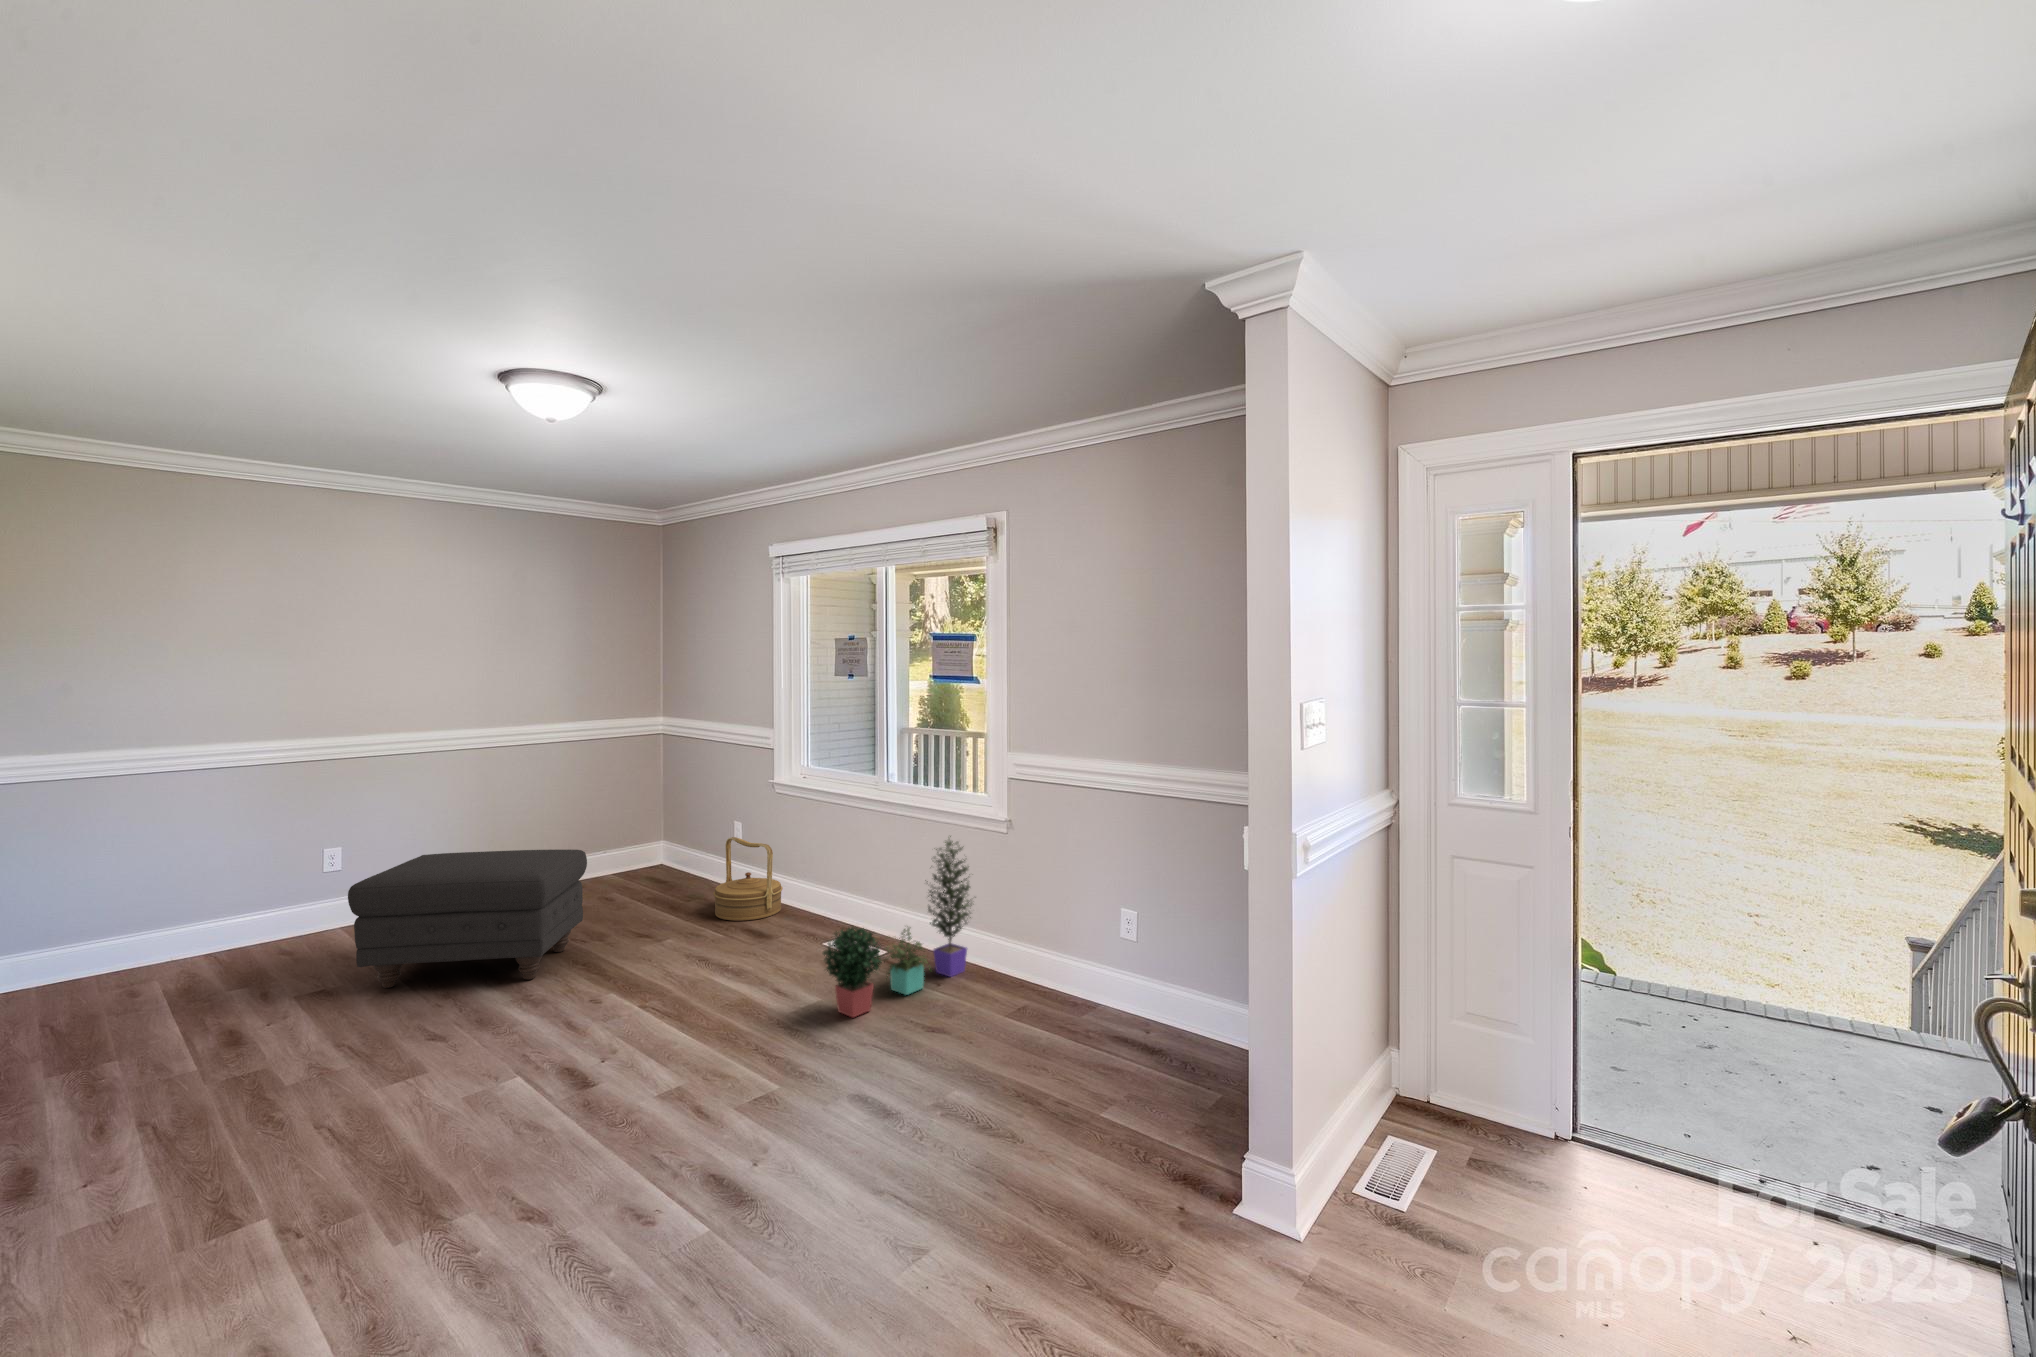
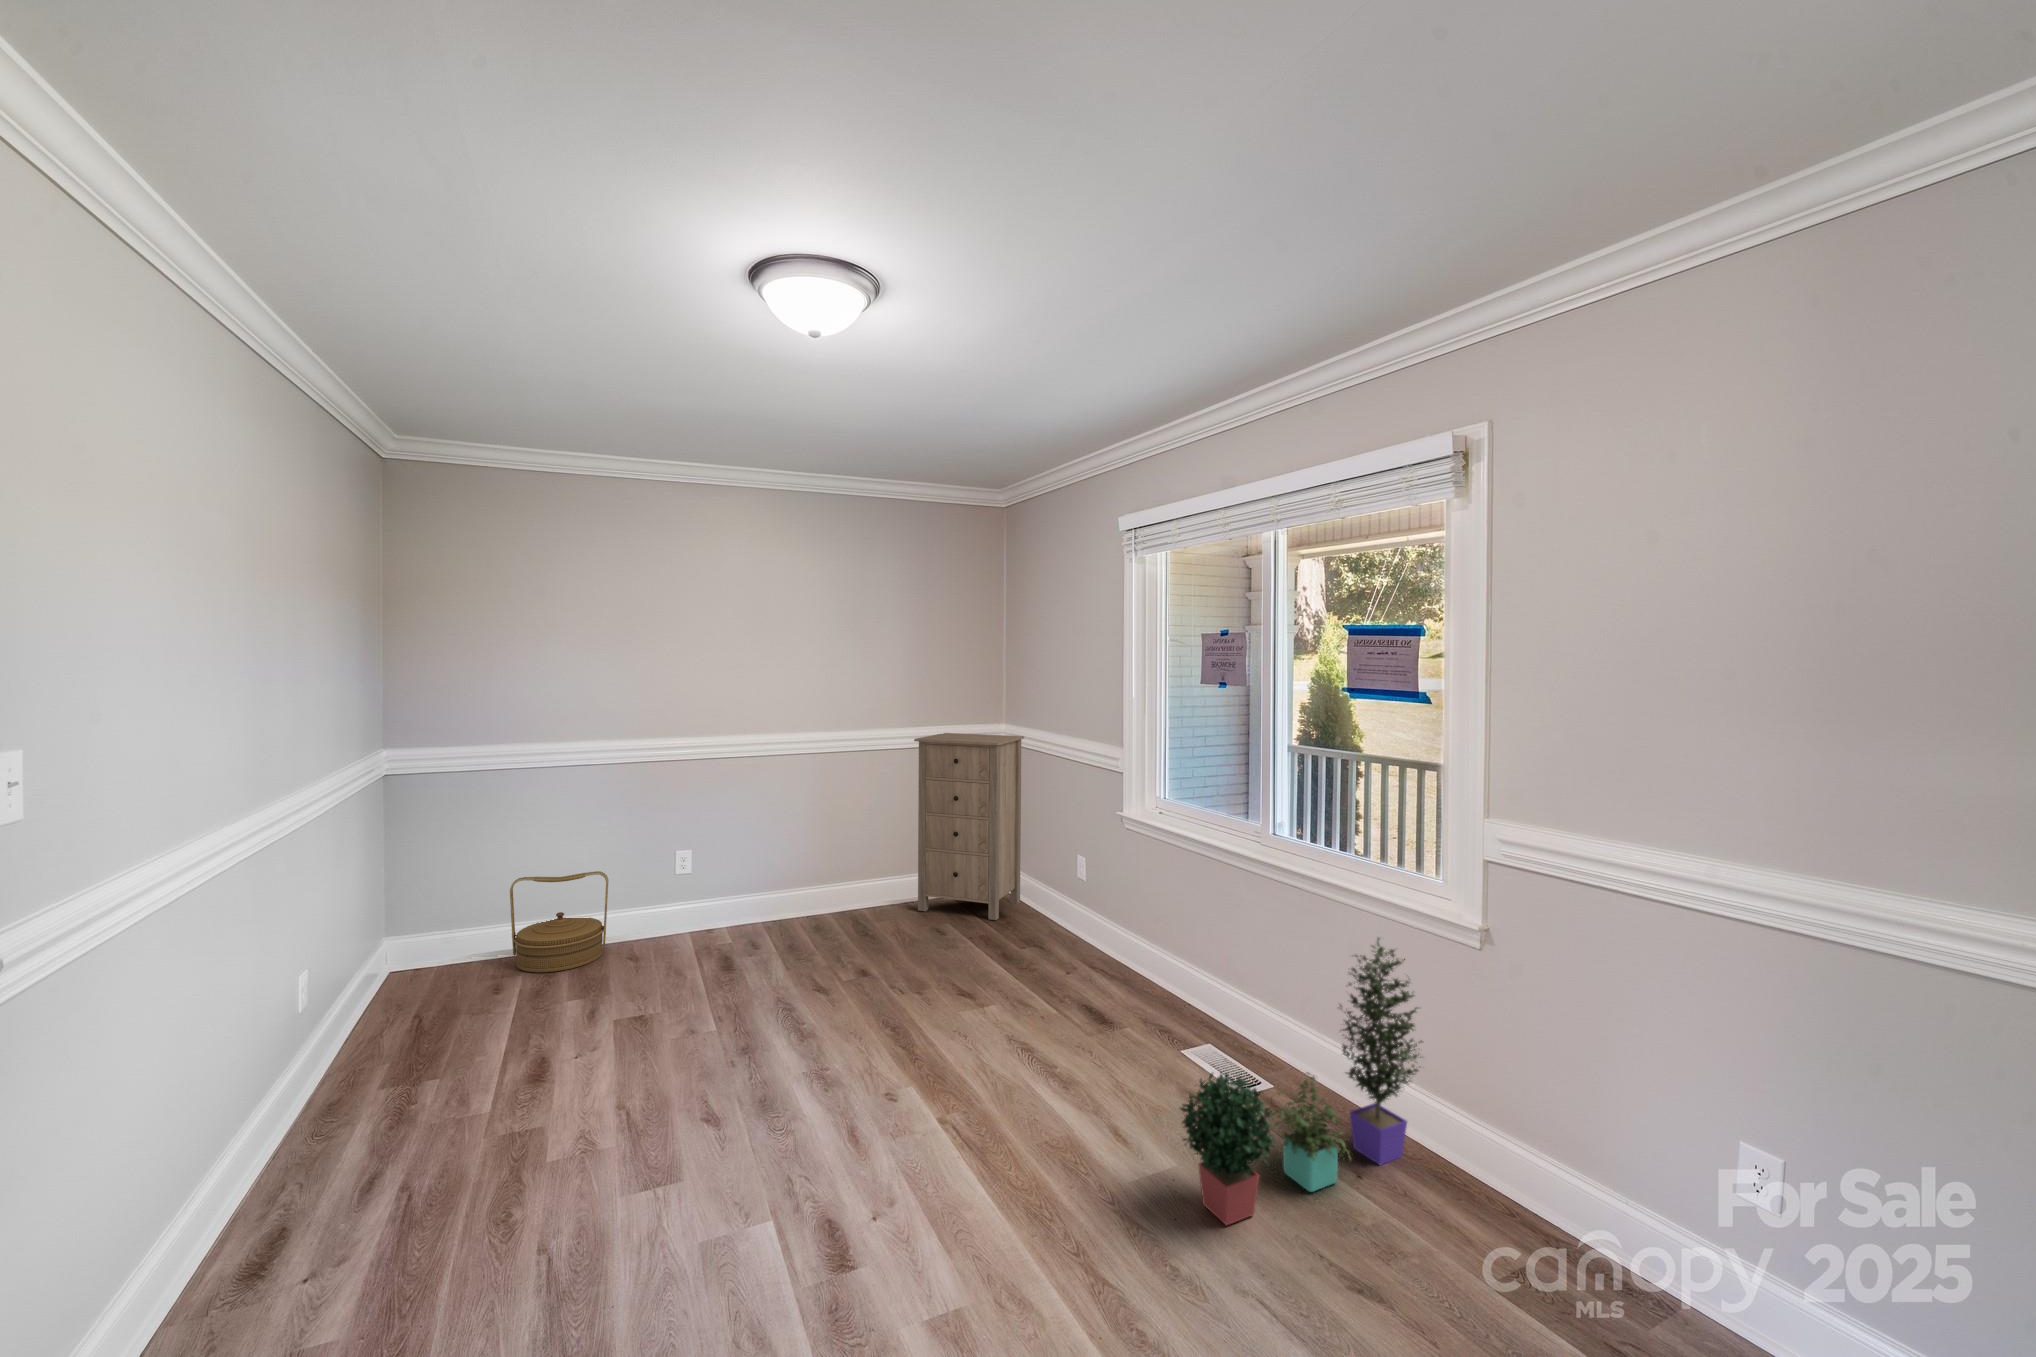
storage cabinet: none [576,727,682,888] -> present [914,733,1024,920]
woven basket: present [713,837,783,921] -> present [510,871,608,973]
ottoman: present [348,850,587,988] -> none [662,871,906,1041]

